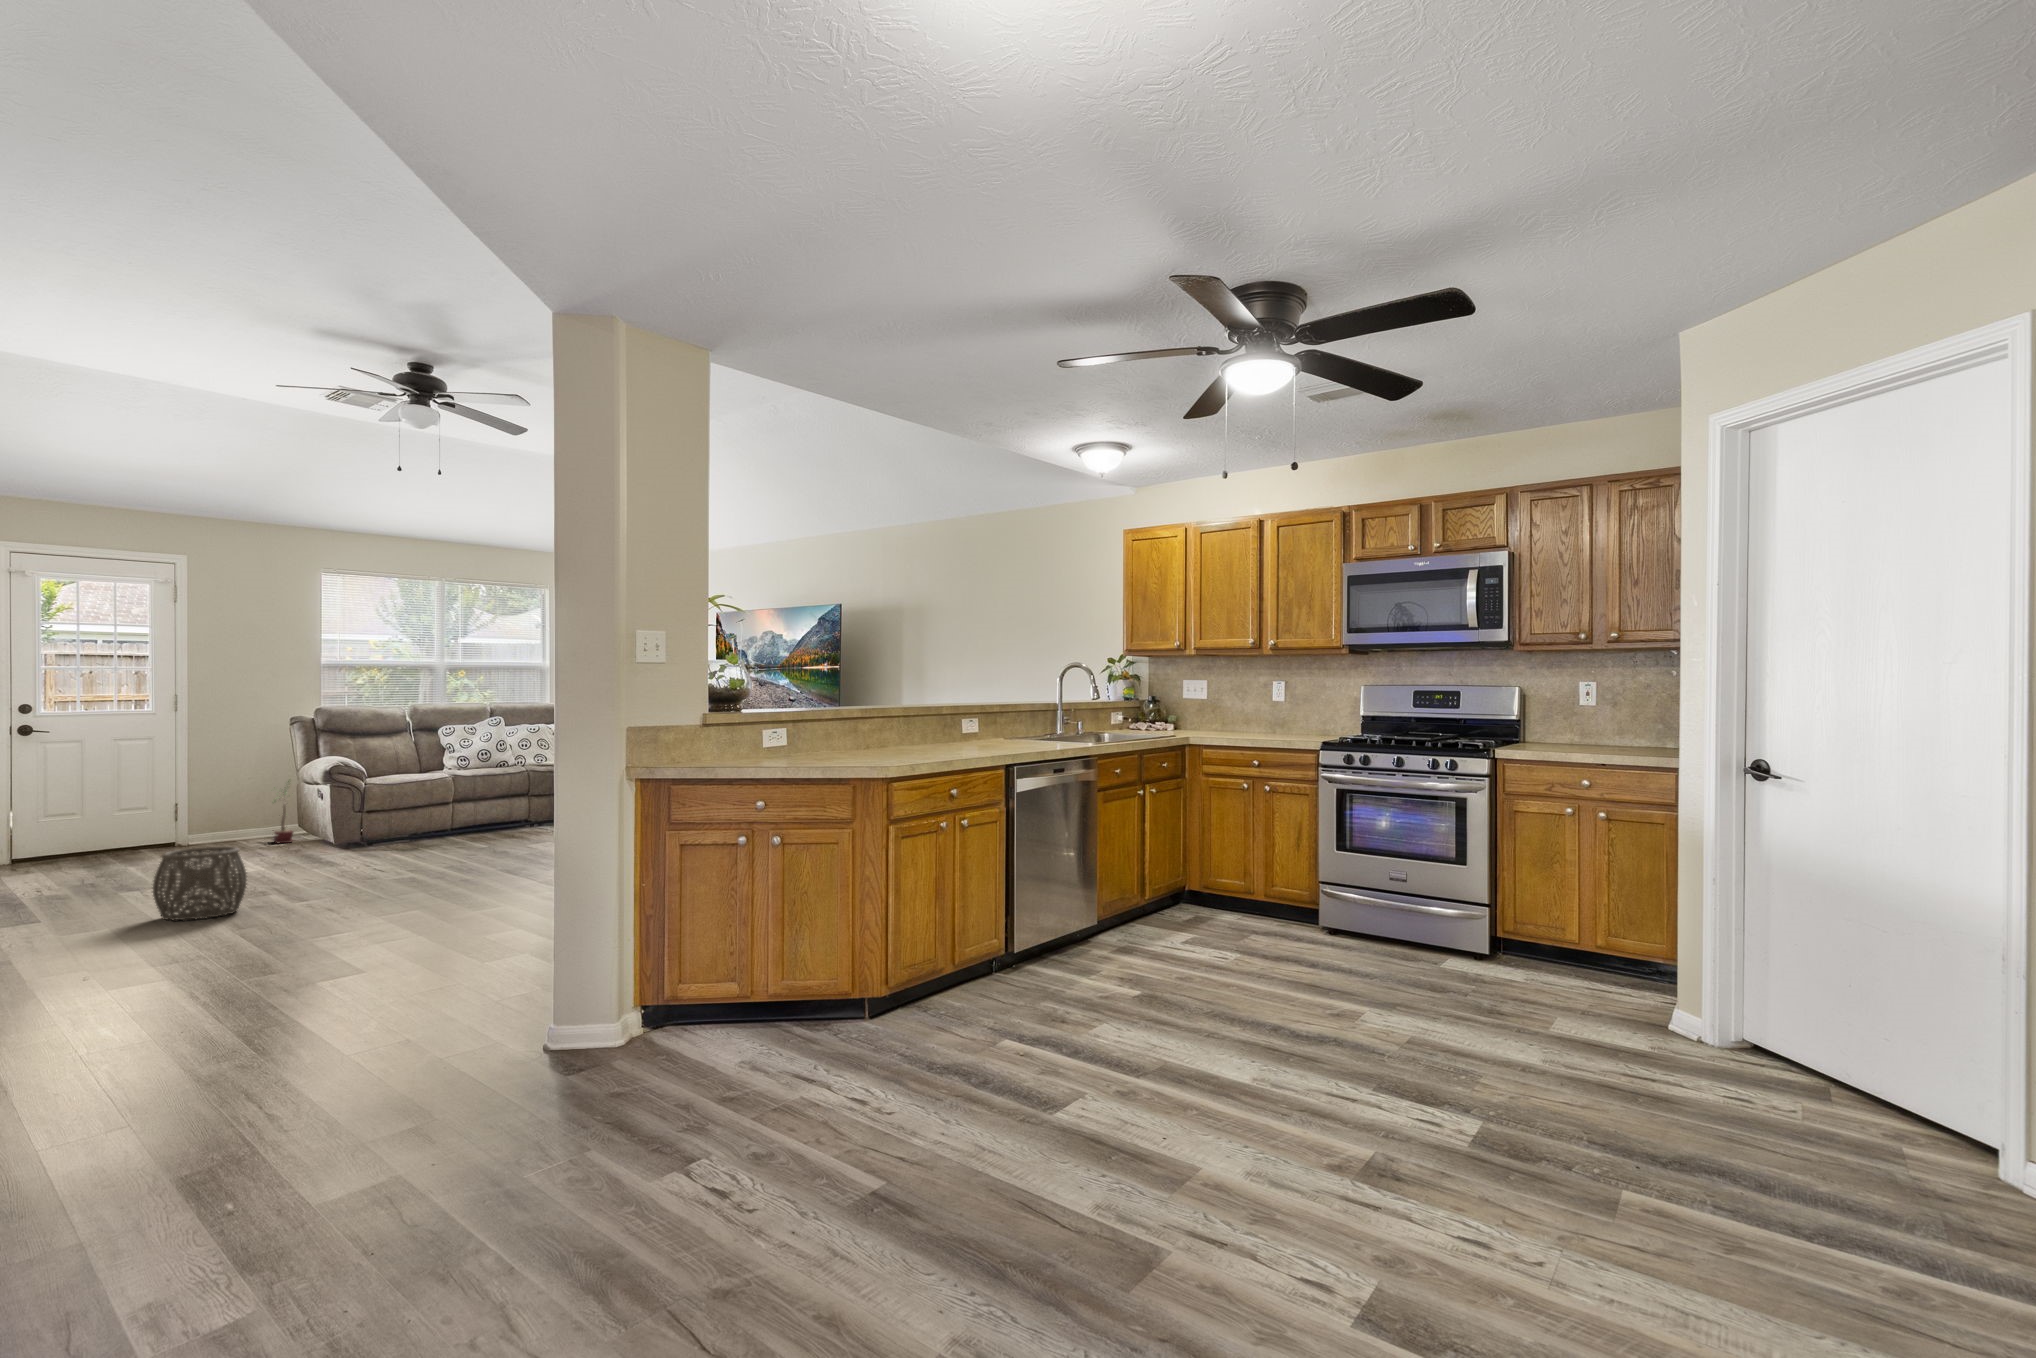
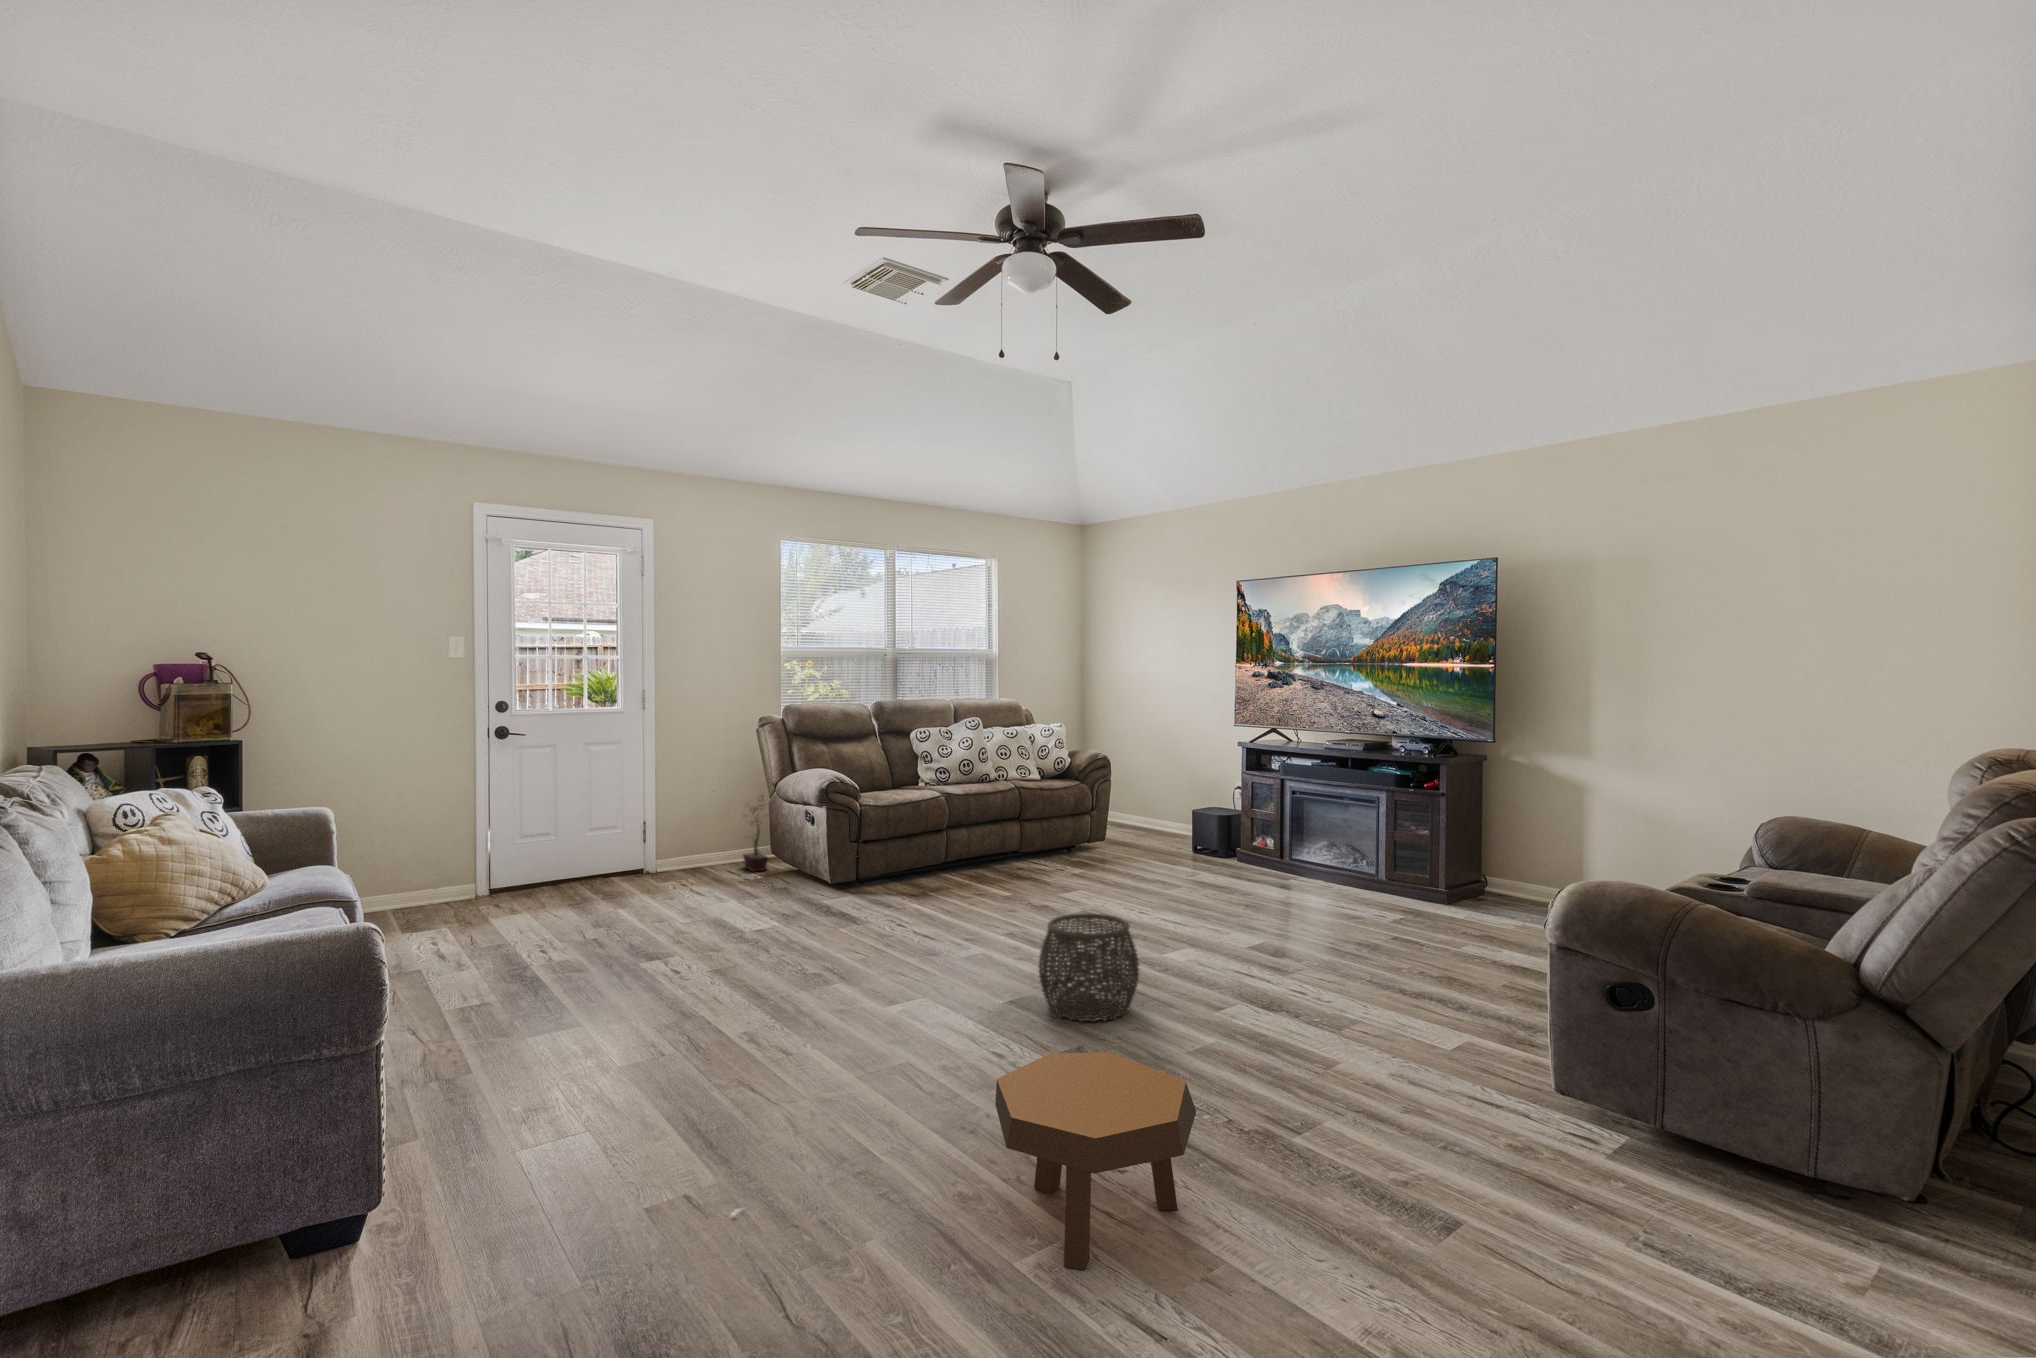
woven basket: present [152,847,247,921] -> present [1038,914,1139,1022]
footstool: none [239,873,377,962] -> present [995,1052,1196,1270]

